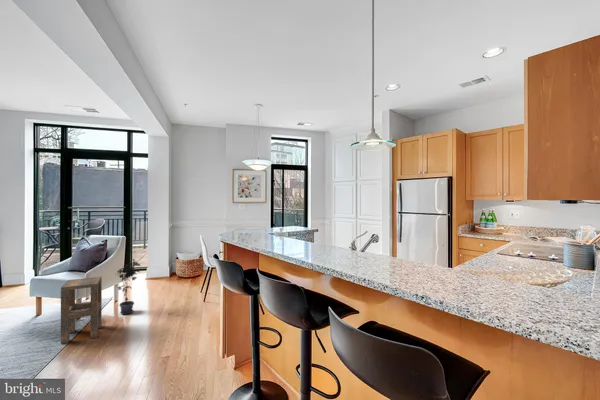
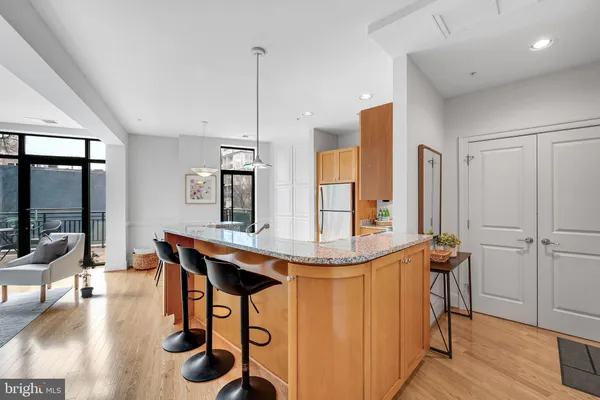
side table: present [61,277,102,344] -> none [29,265,64,320]

